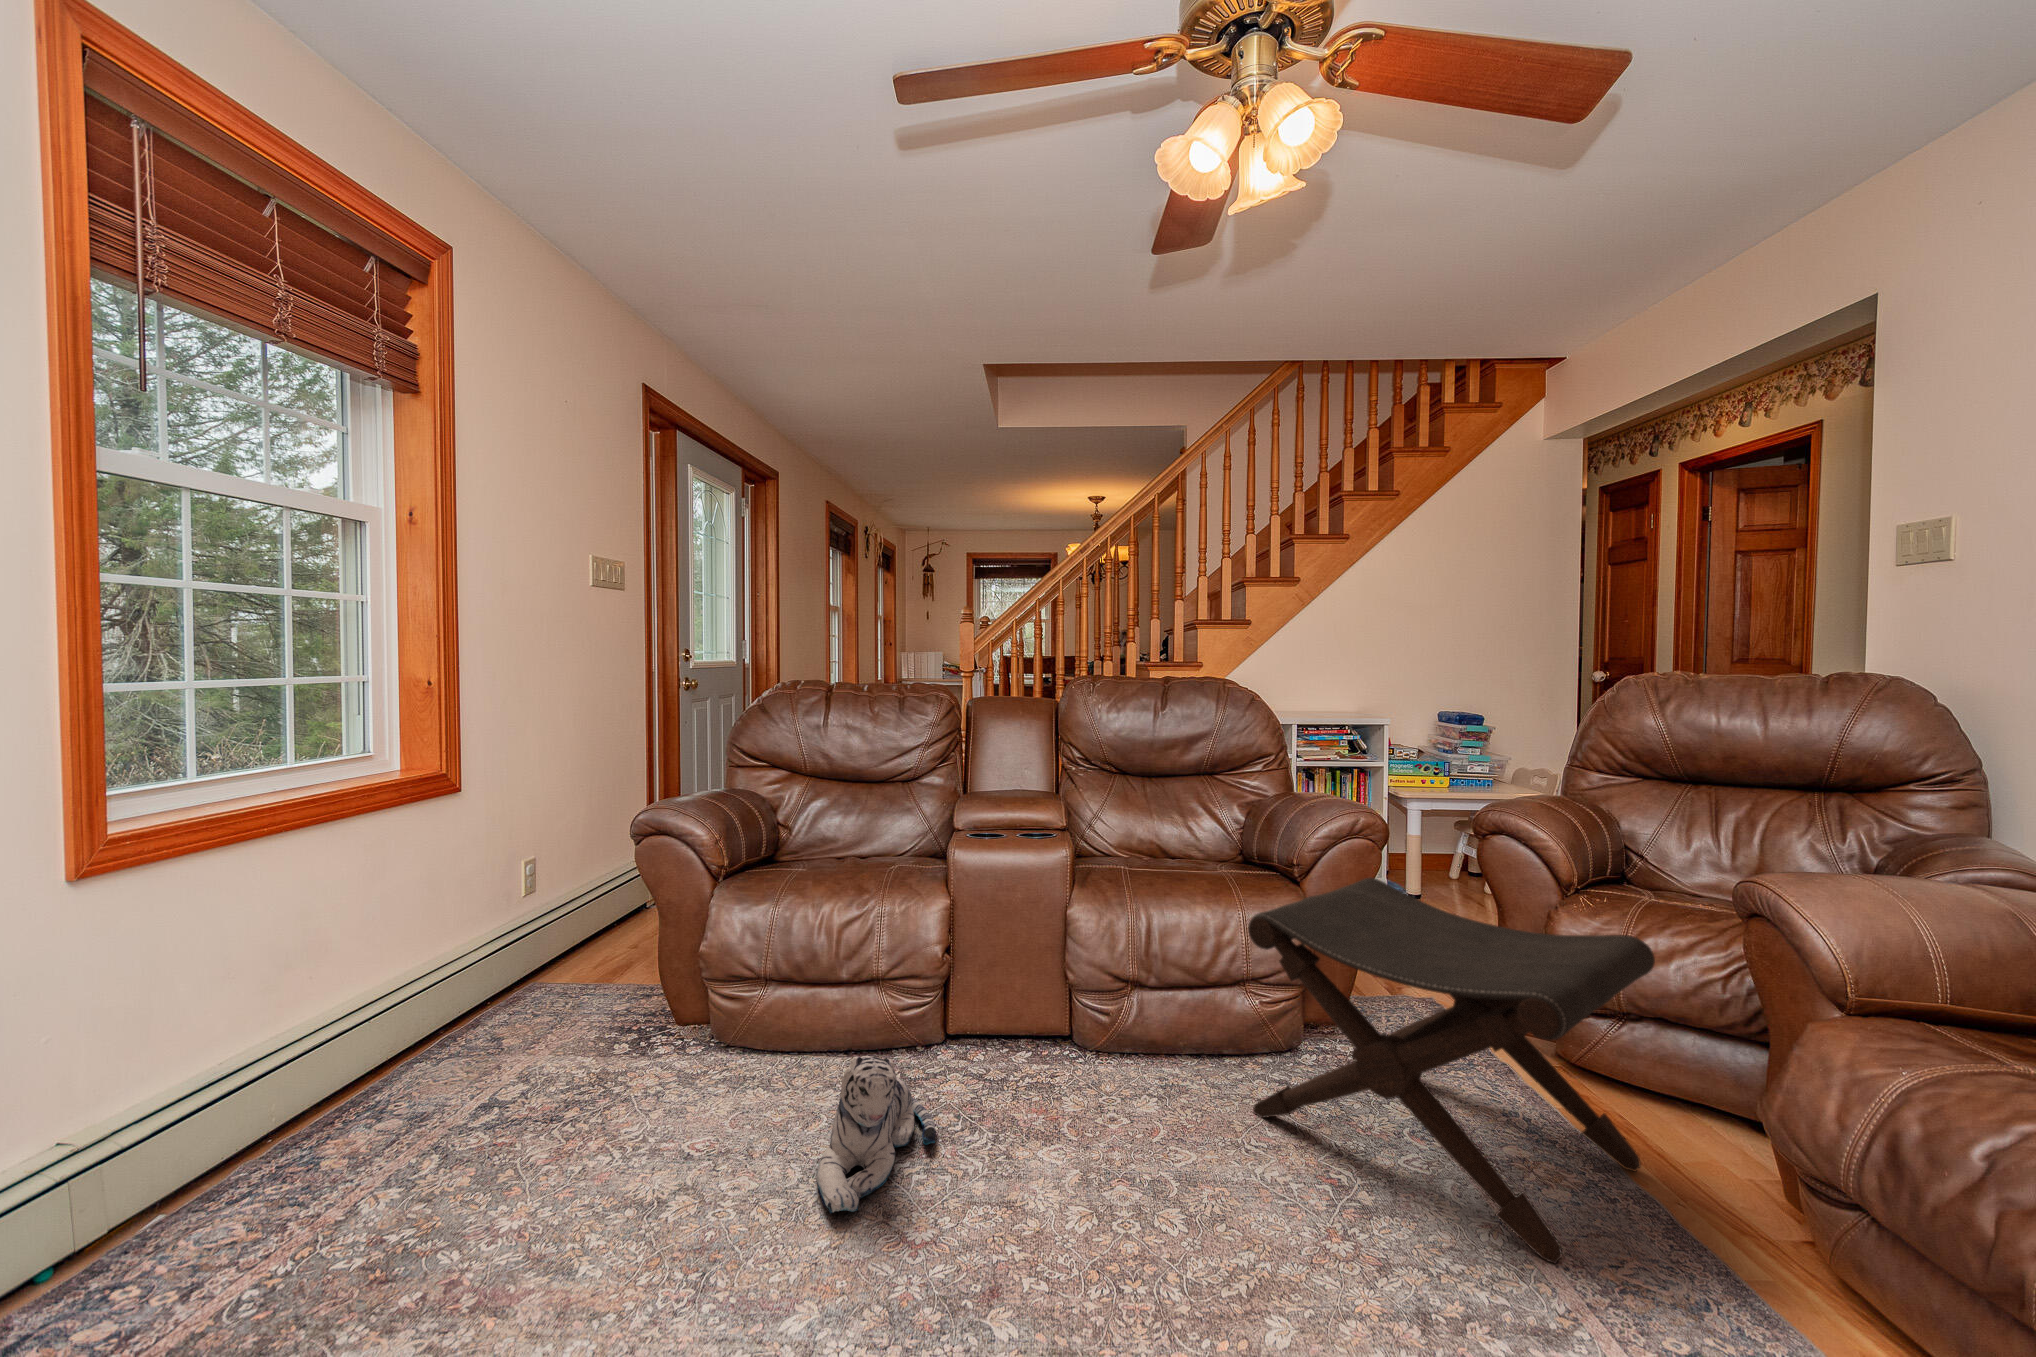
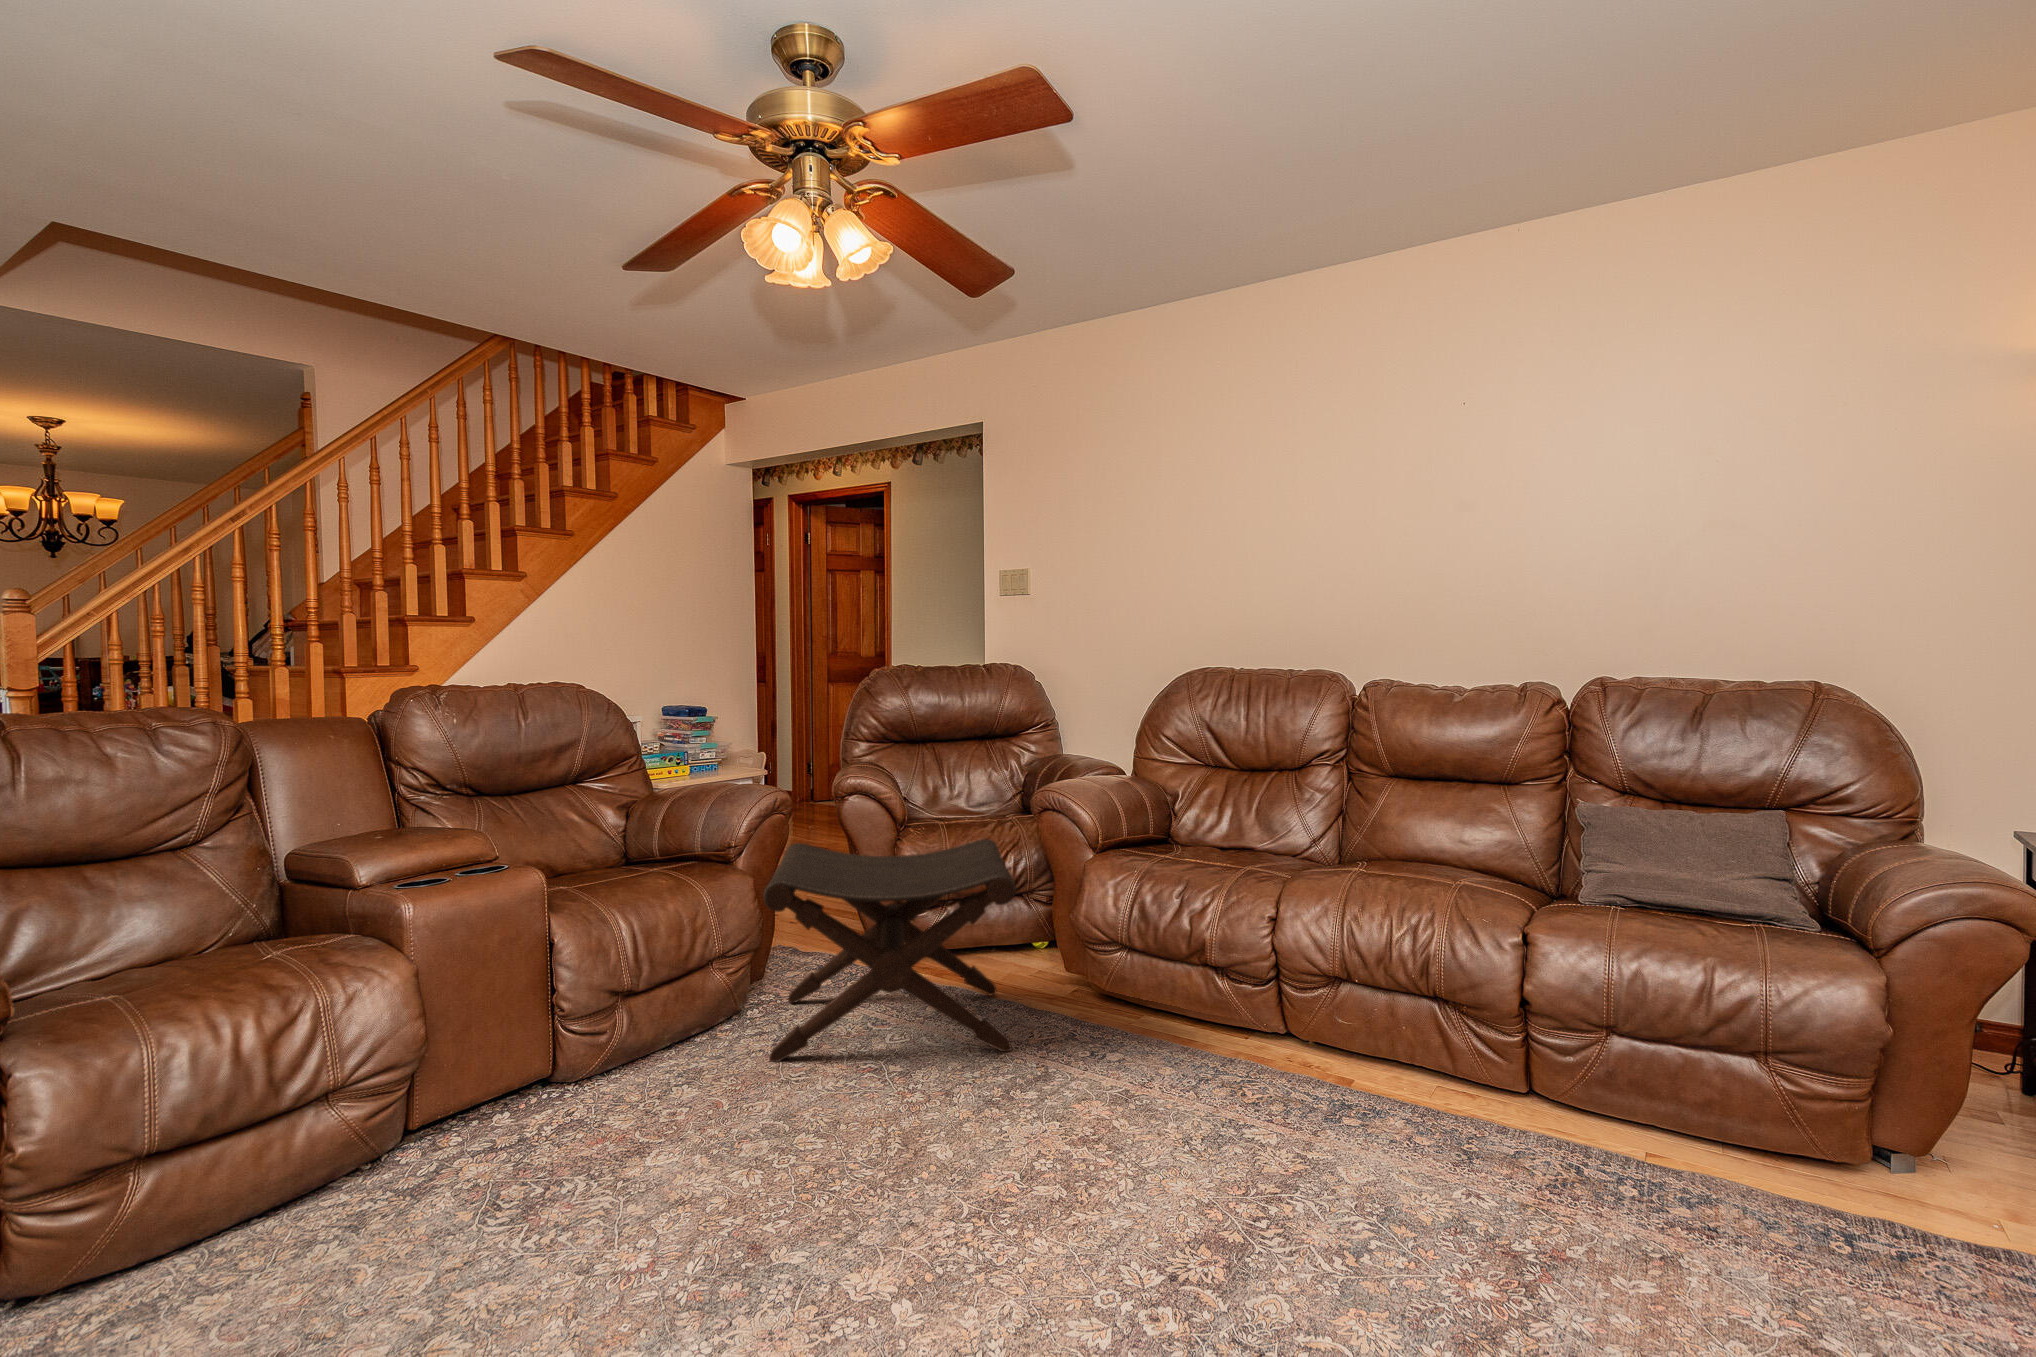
plush toy: present [817,1056,936,1214] -> none [415,1124,557,1301]

